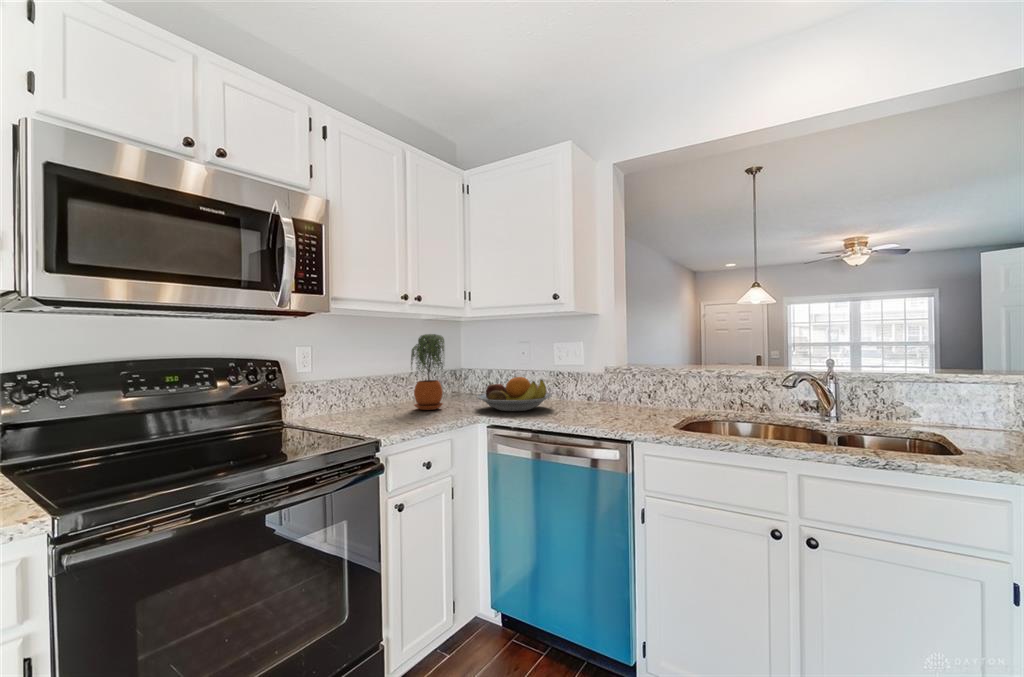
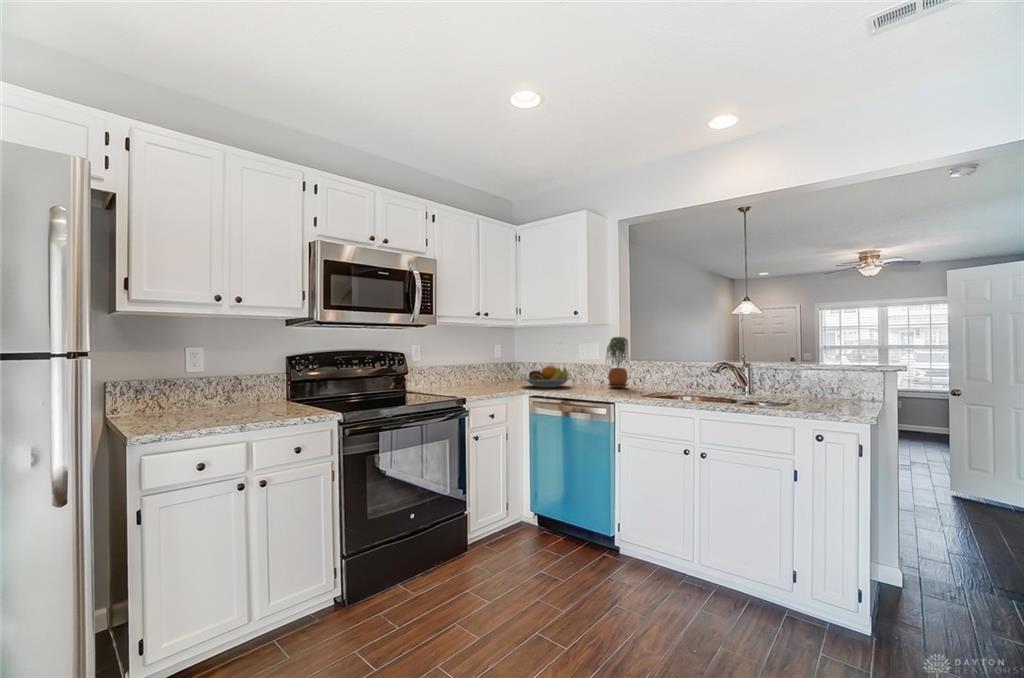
potted plant: present [411,334,445,410] -> present [606,337,628,388]

